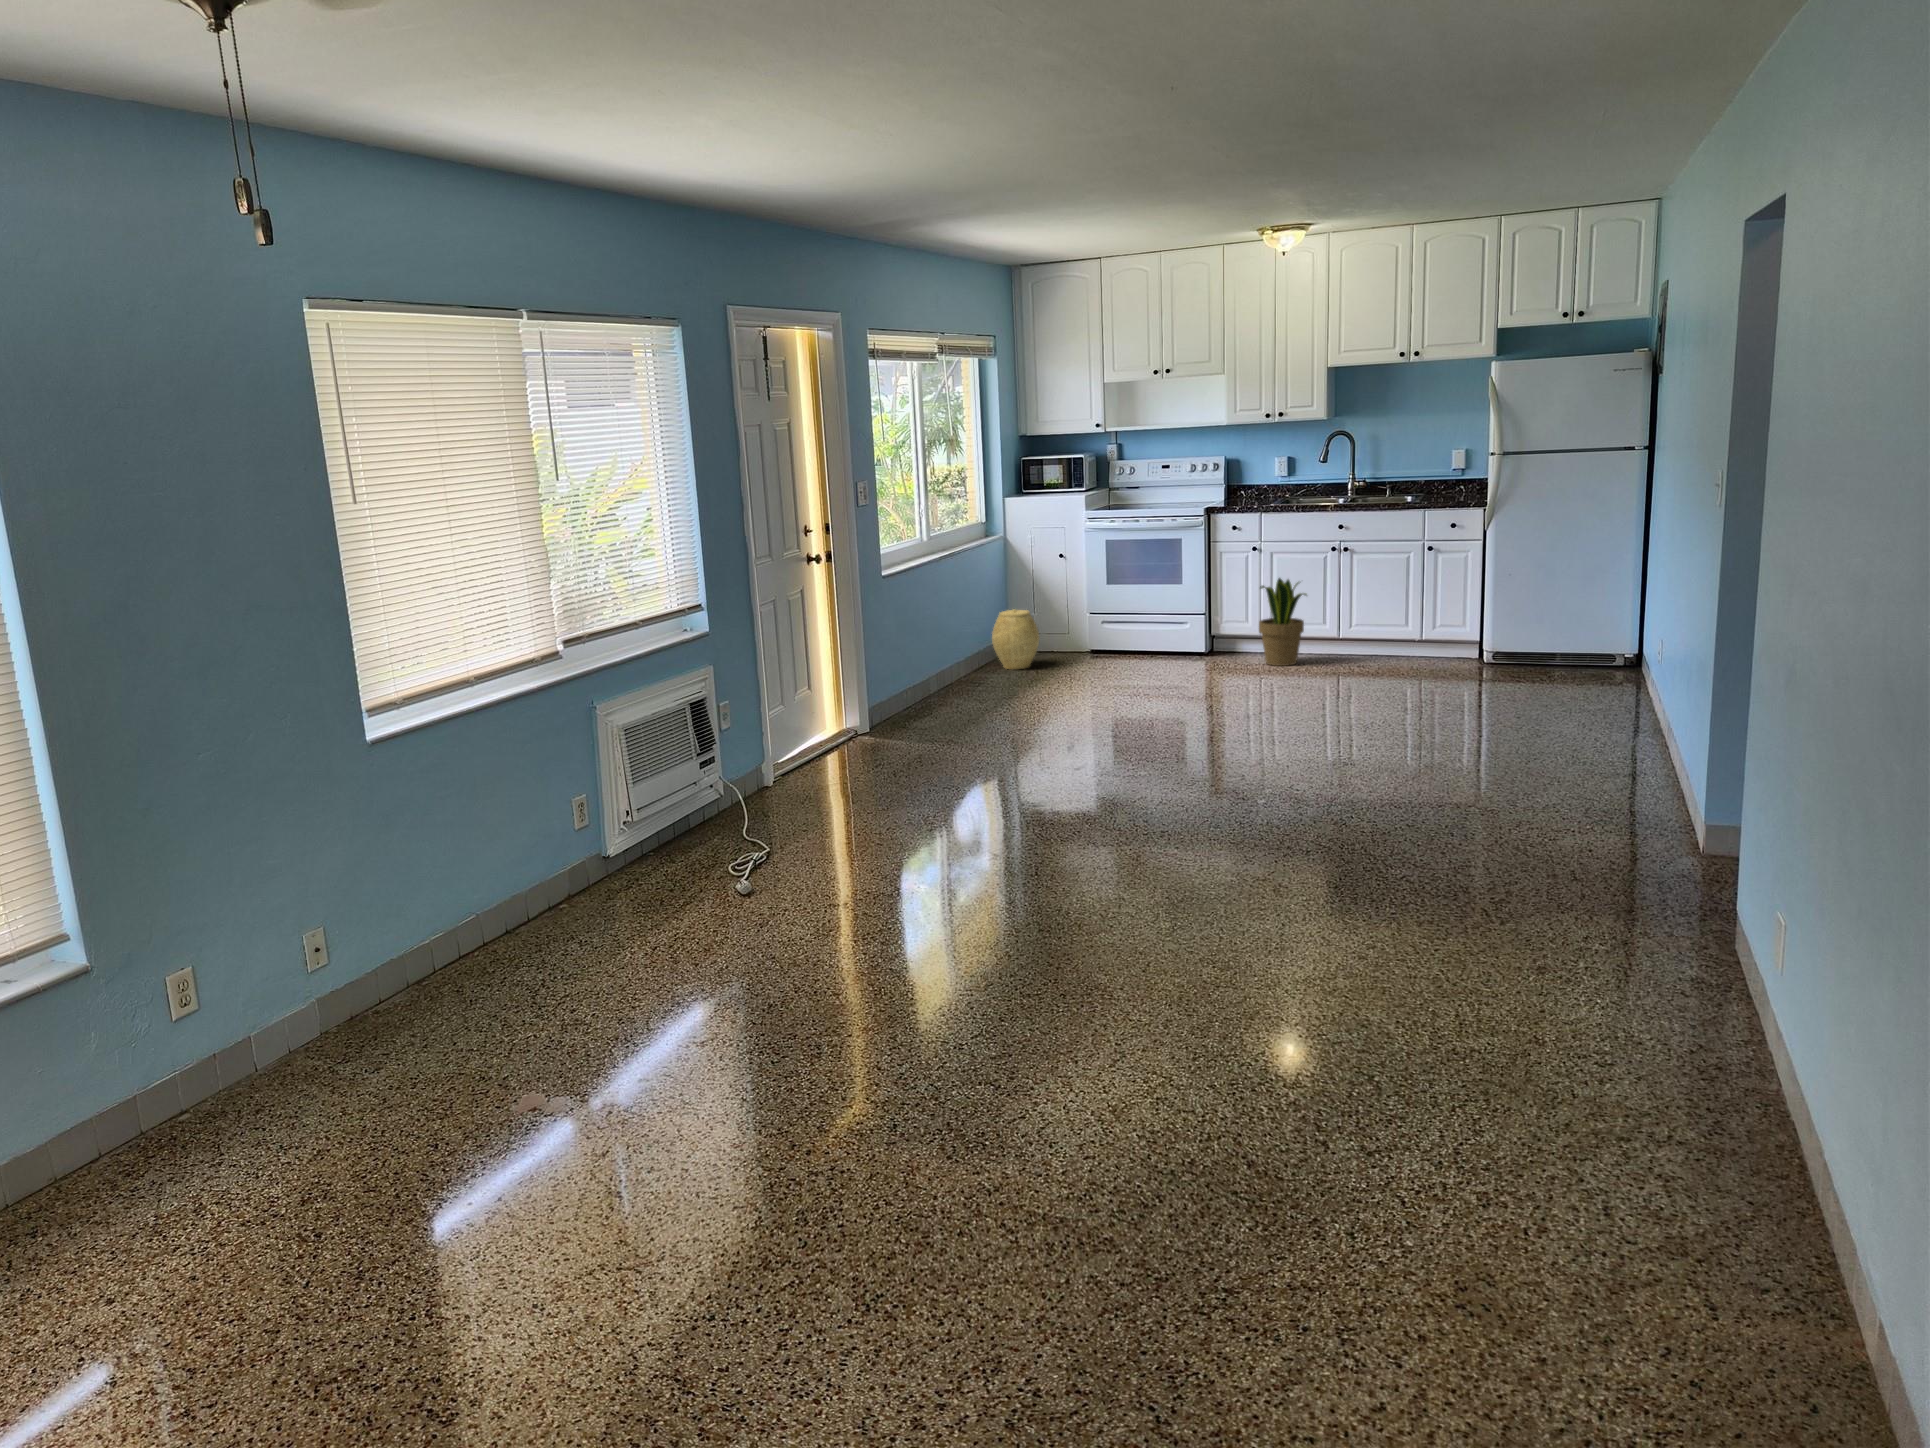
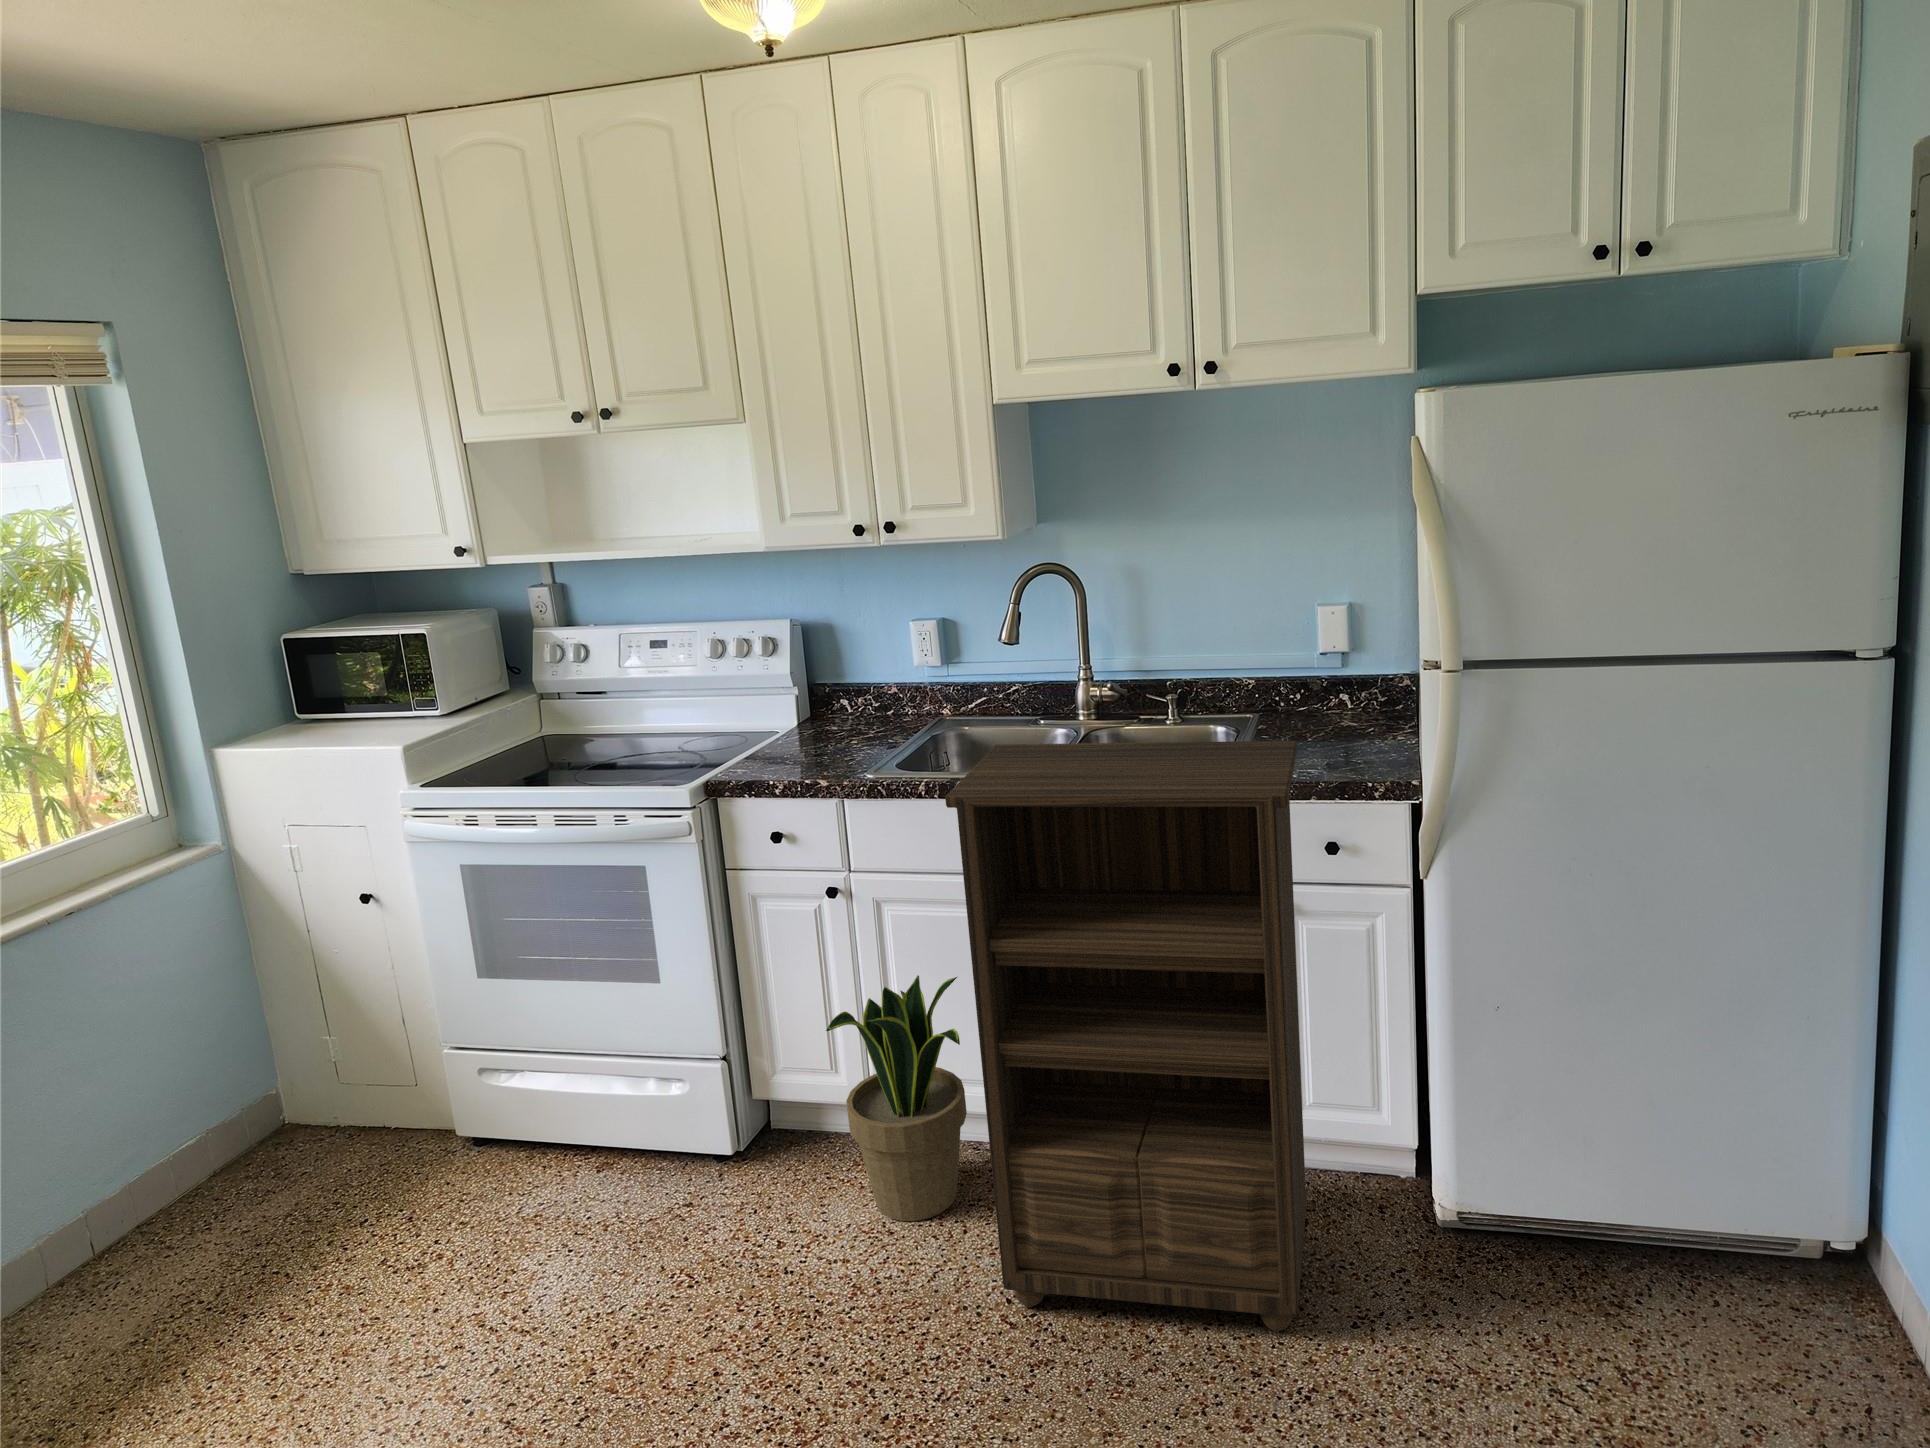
bookshelf: none [1324,482,1444,678] -> present [945,741,1306,1332]
woven basket: present [992,609,1040,669] -> none [141,1069,292,1248]

